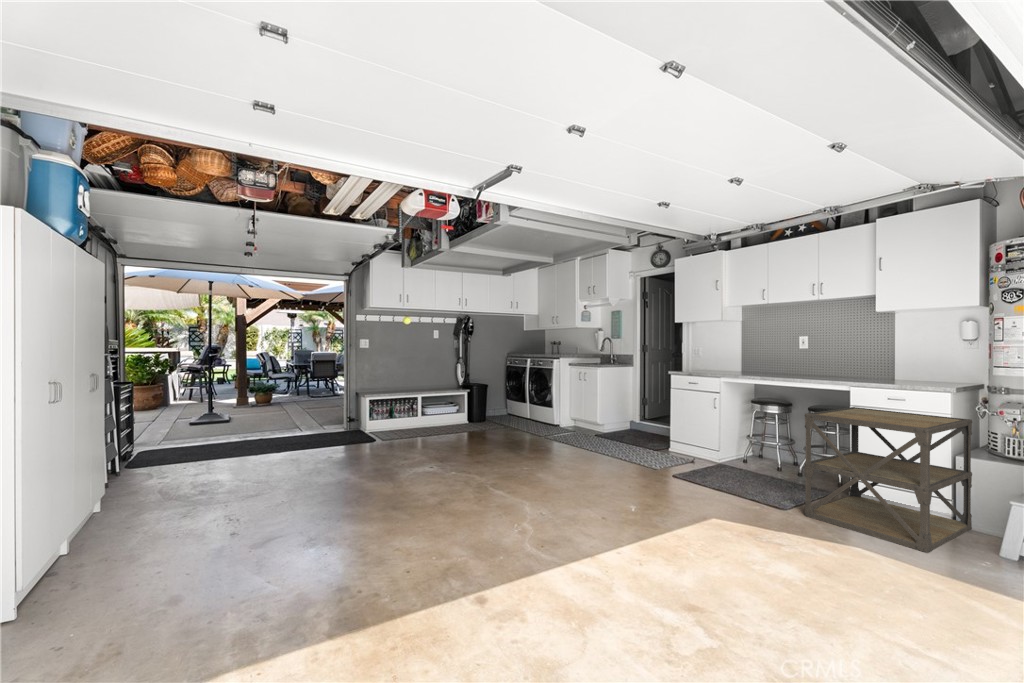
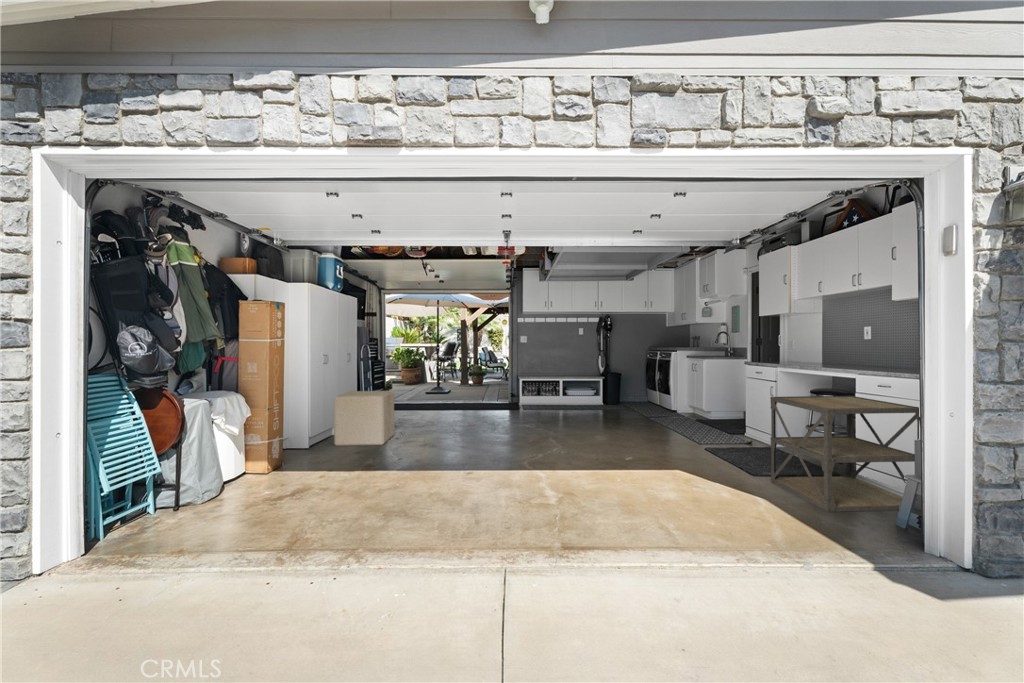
cardboard box: none [72,434,203,565] -> present [334,391,394,446]

